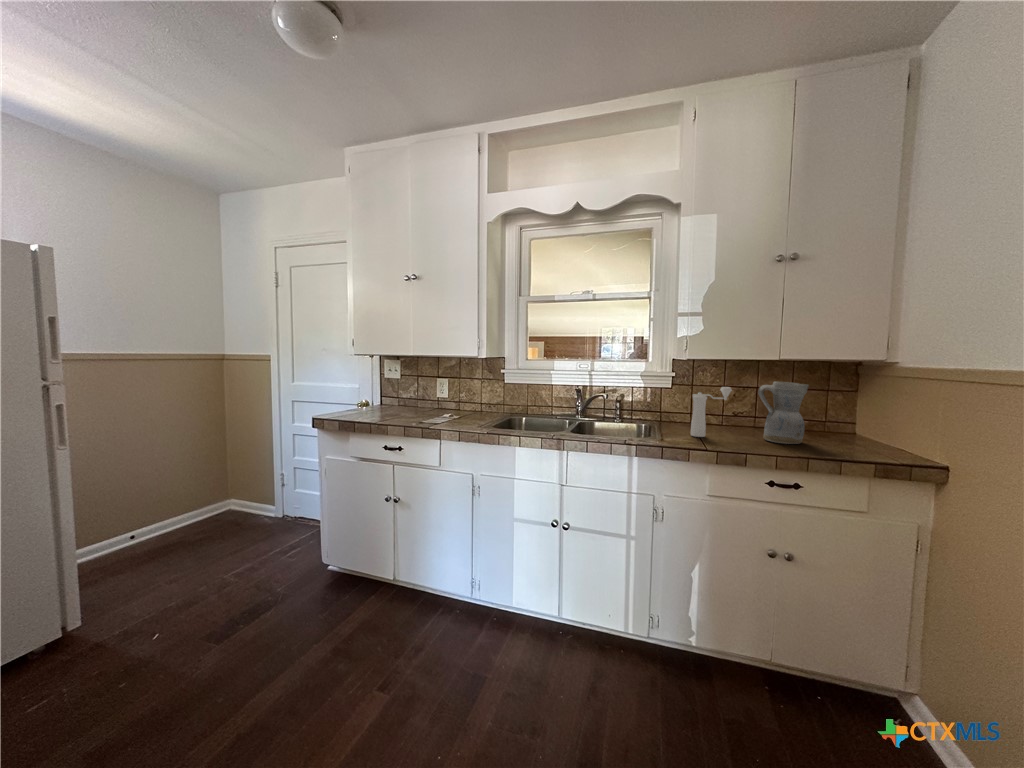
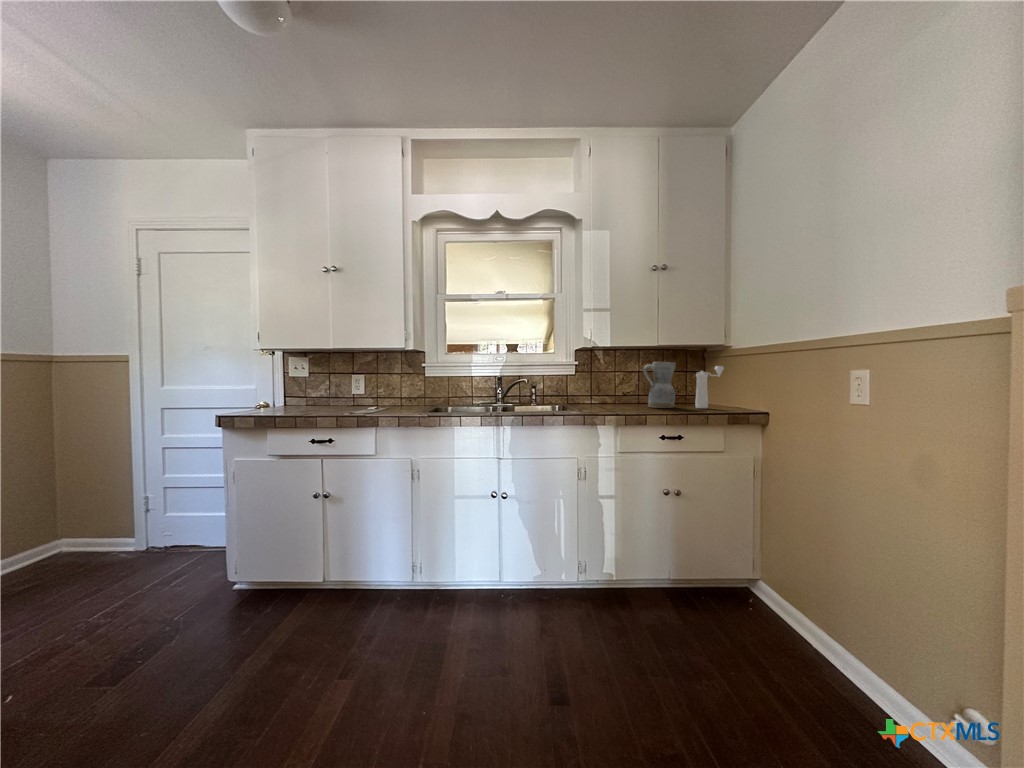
pepper mill: present [691,387,732,437] -> present [696,366,724,408]

